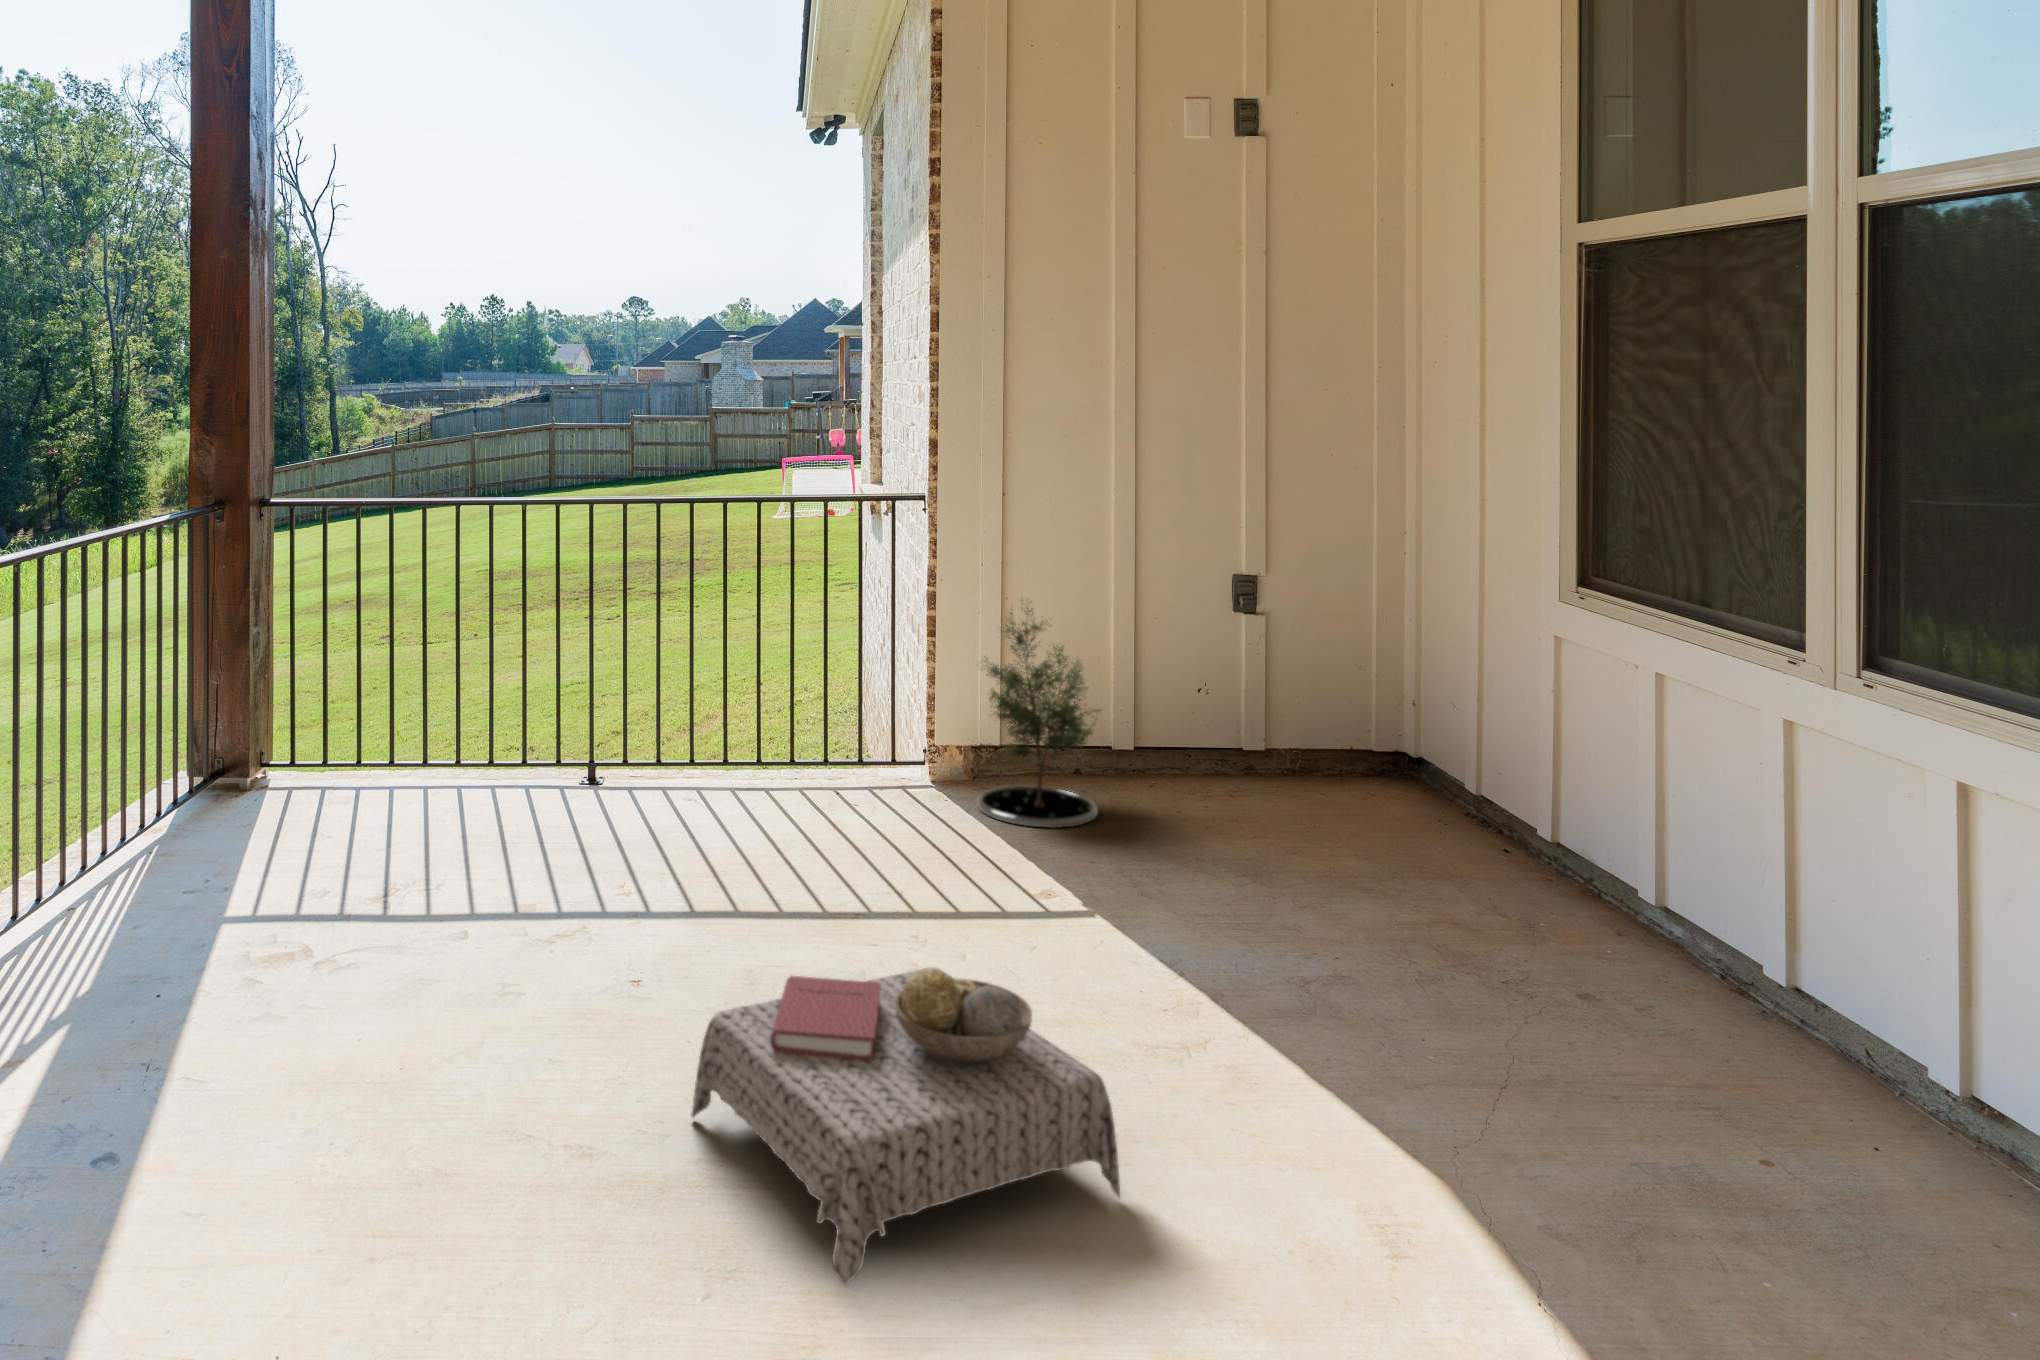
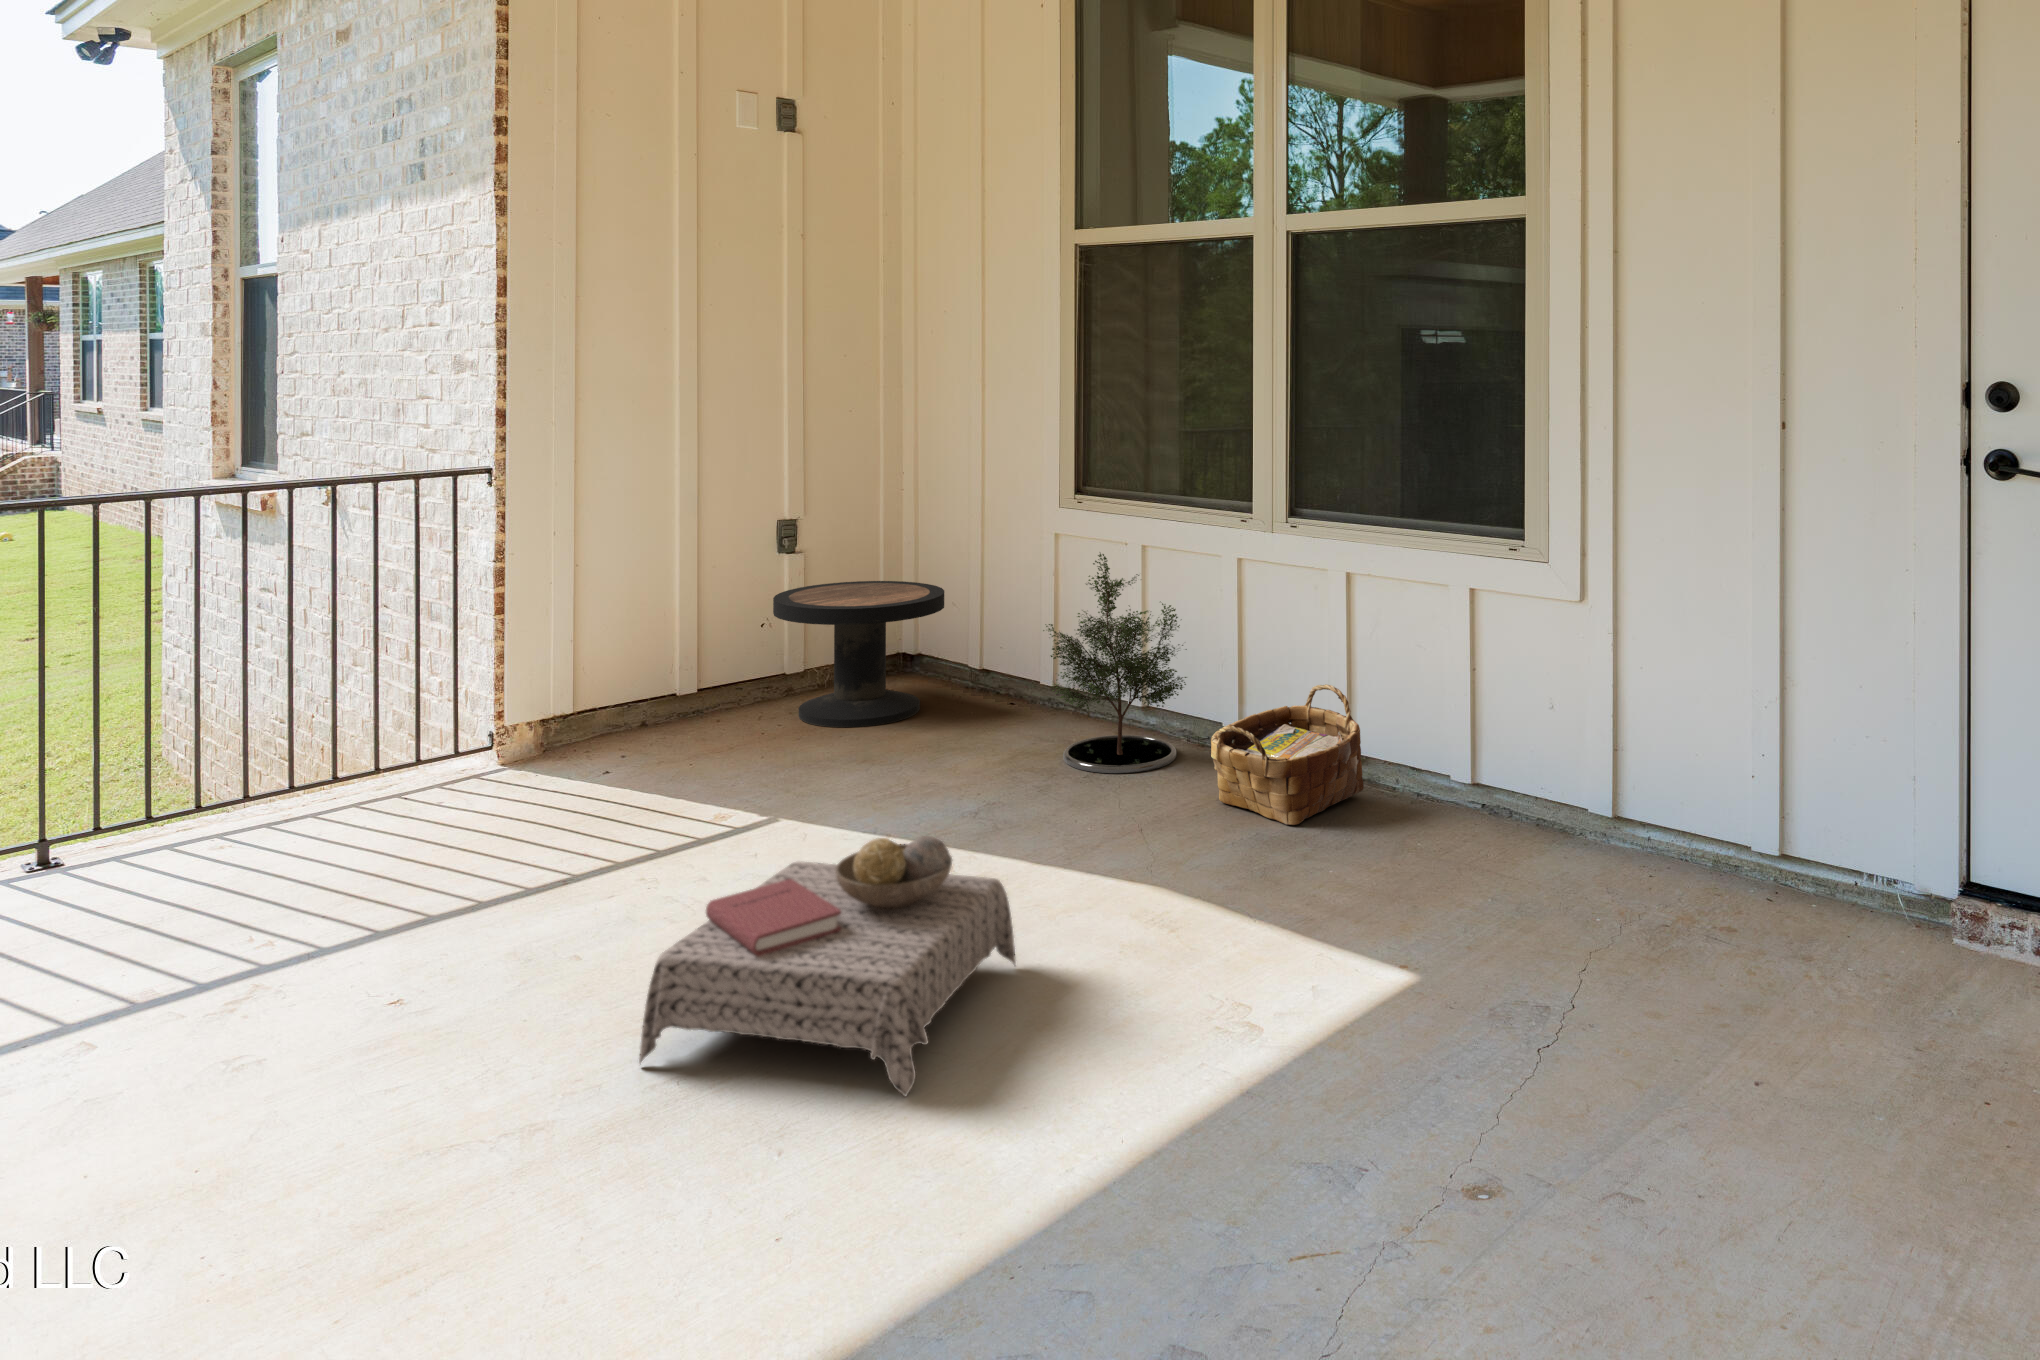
potted tree: present [977,610,1102,828] -> present [1043,553,1187,773]
side table: none [1193,660,1408,845] -> present [773,581,944,727]
woven basket: none [1640,972,1968,1193] -> present [1211,684,1364,825]

